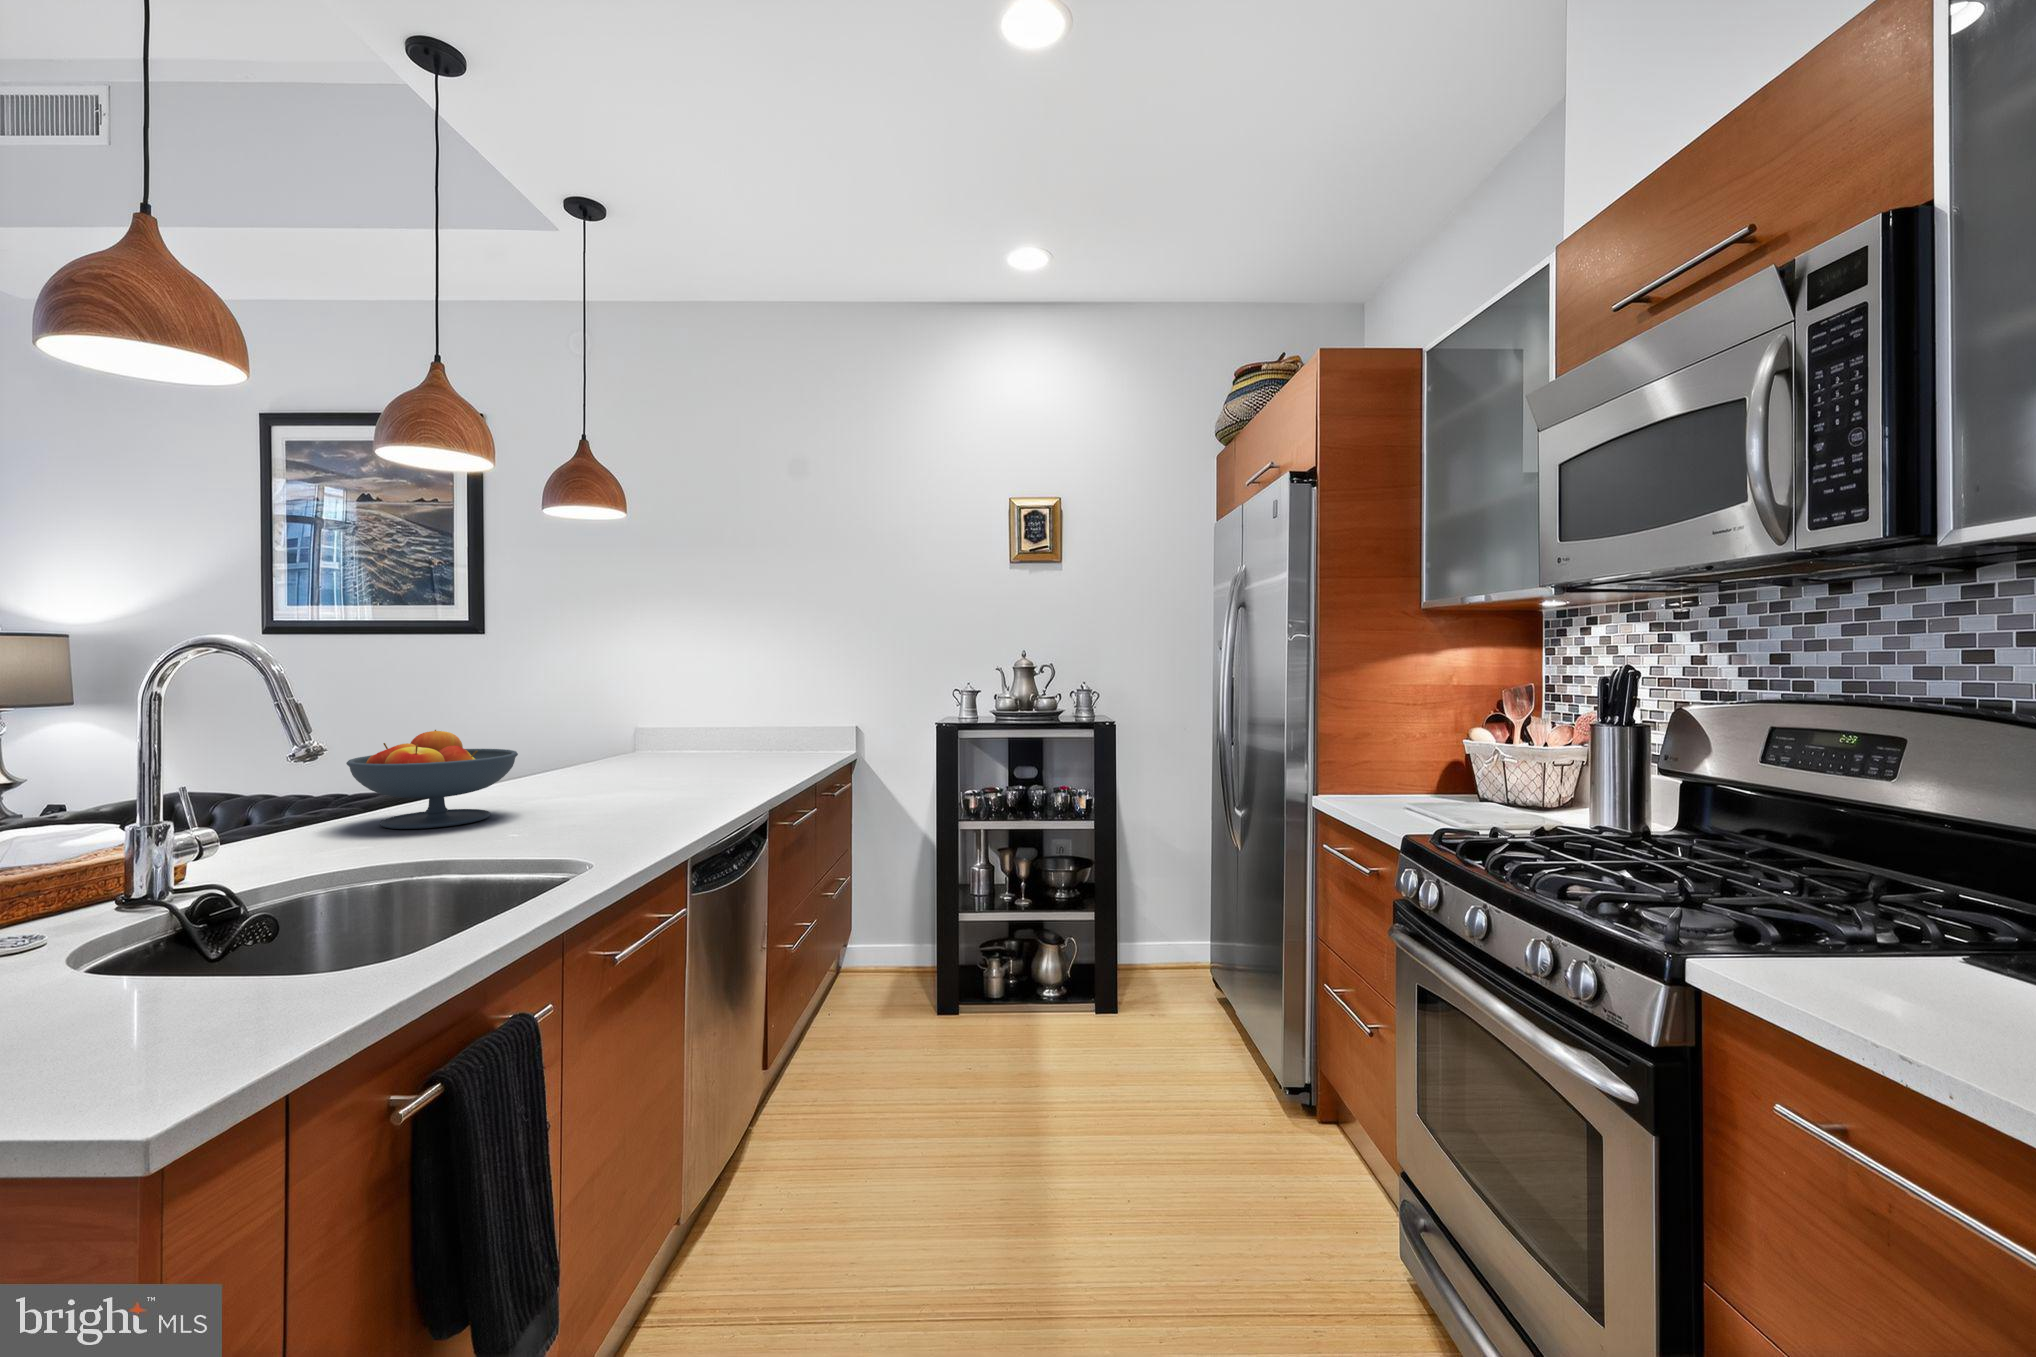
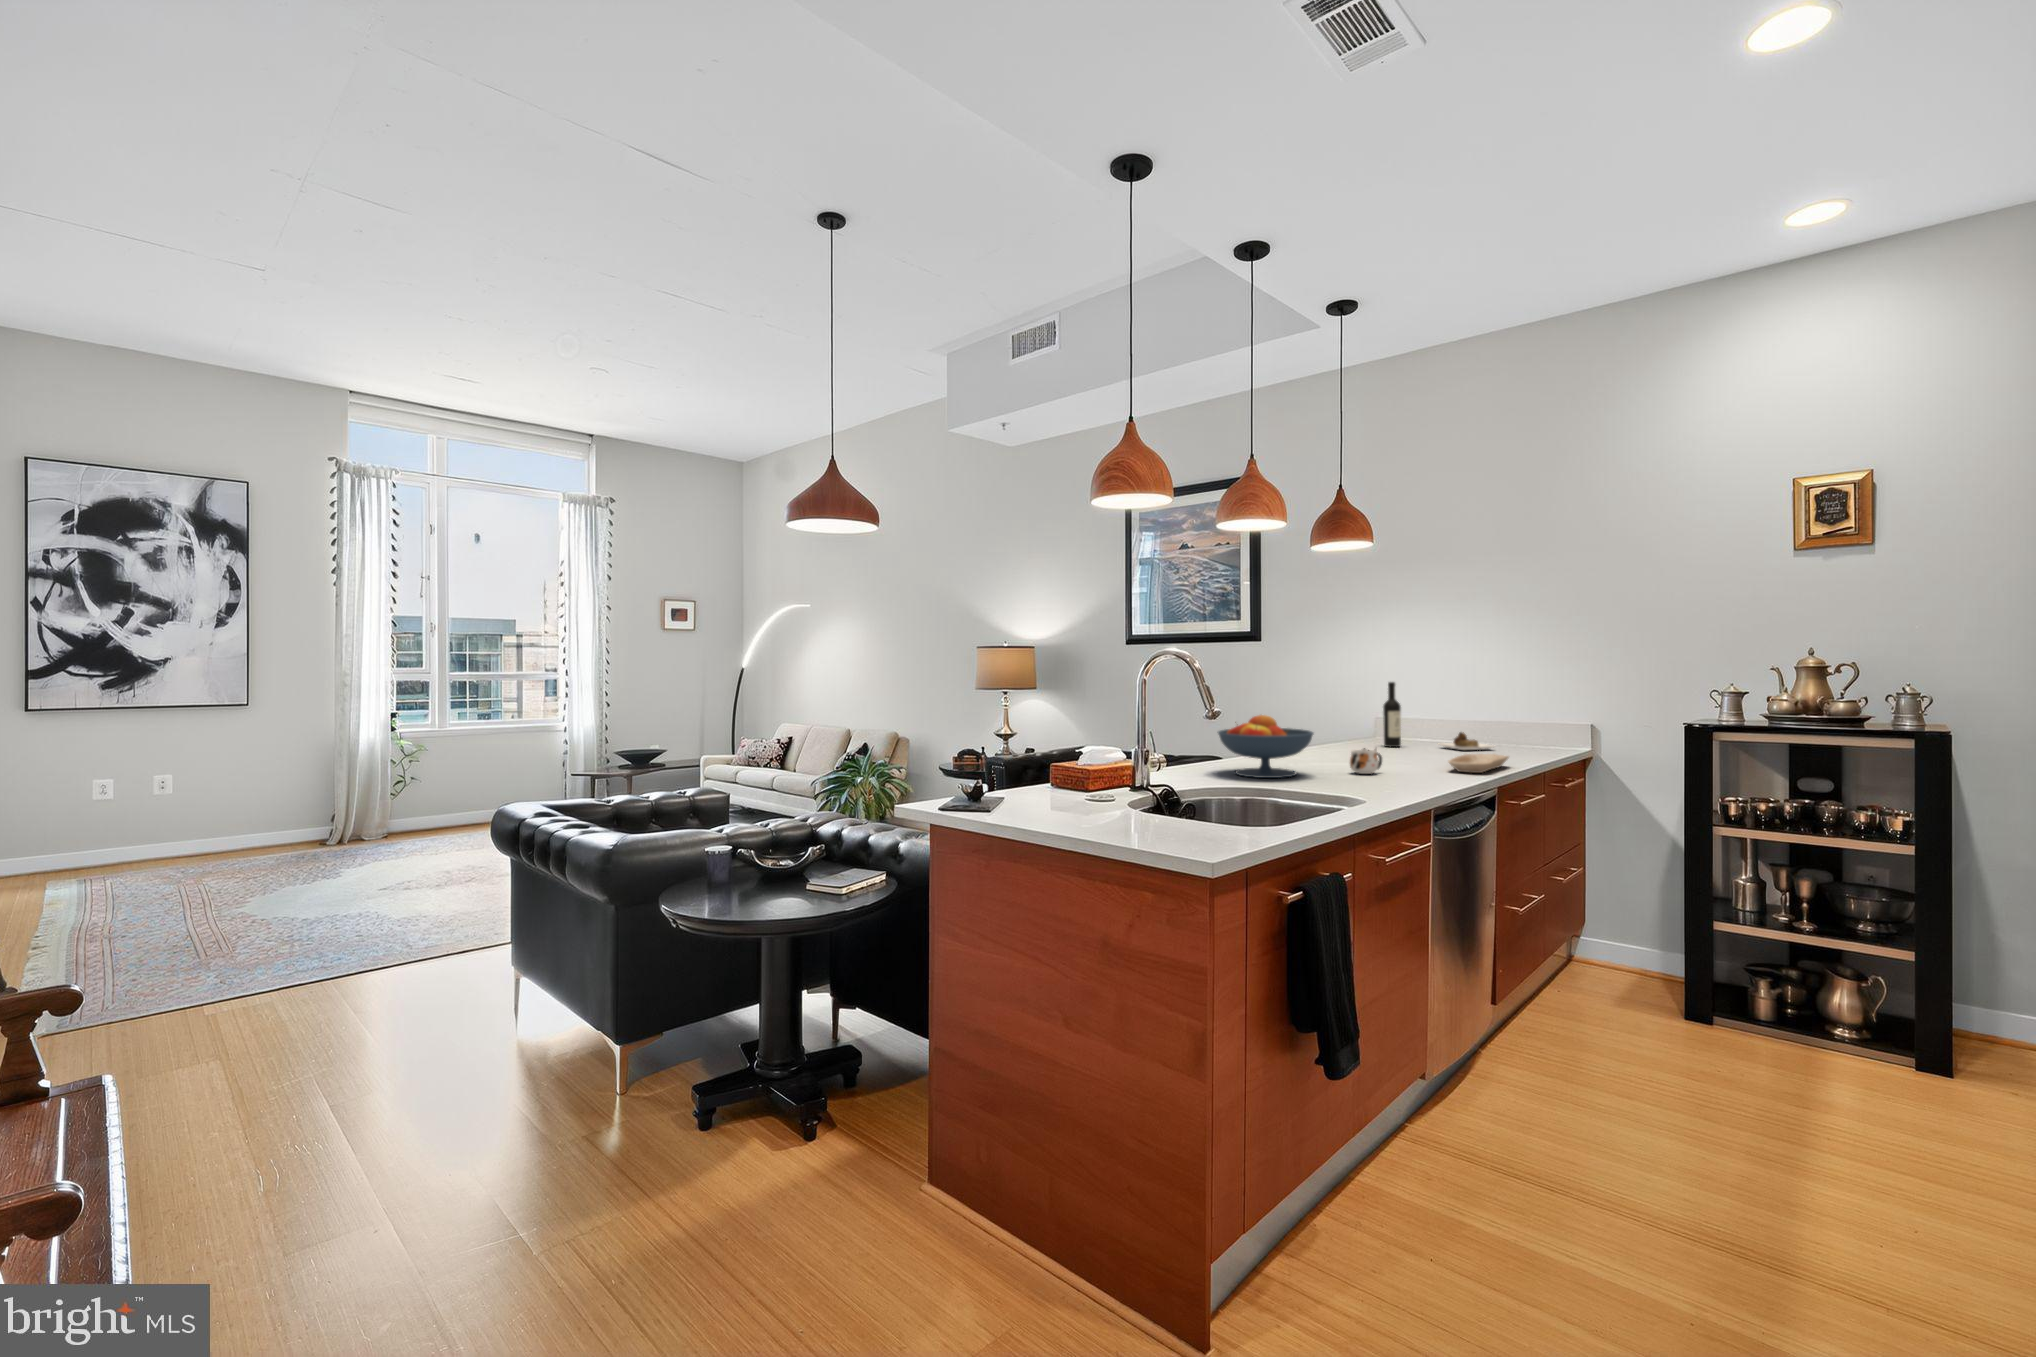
wine bottle: none [640,684,767,764] -> present [1383,682,1494,750]
tray: none [707,765,777,791] -> present [1449,754,1508,773]
mug: none [575,768,622,805] -> present [1350,748,1382,774]

